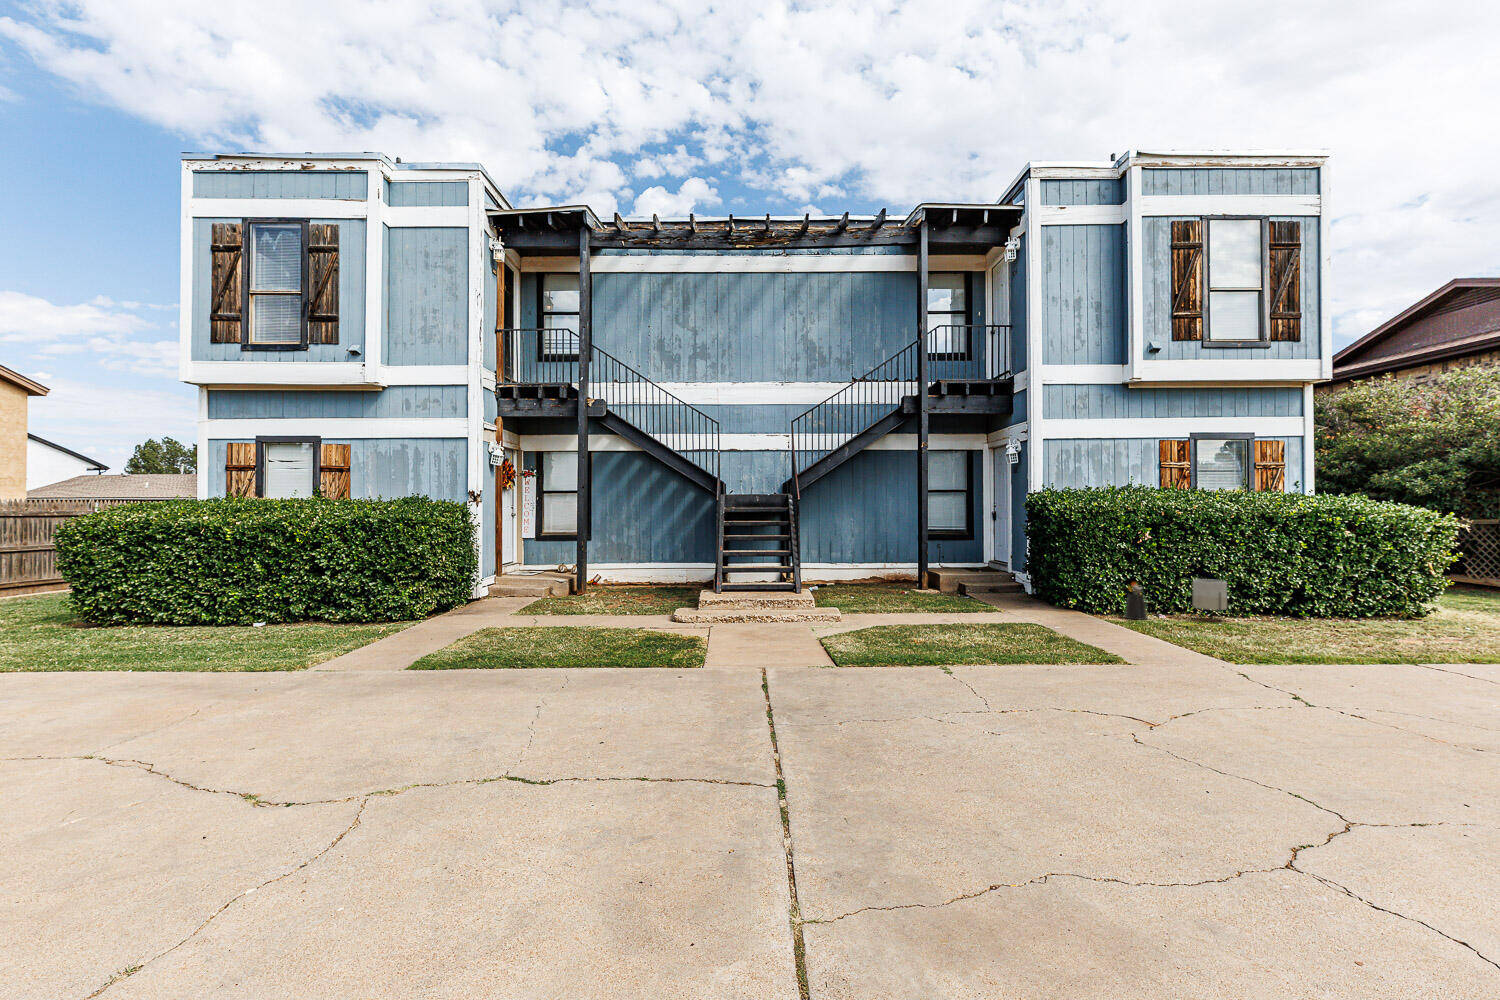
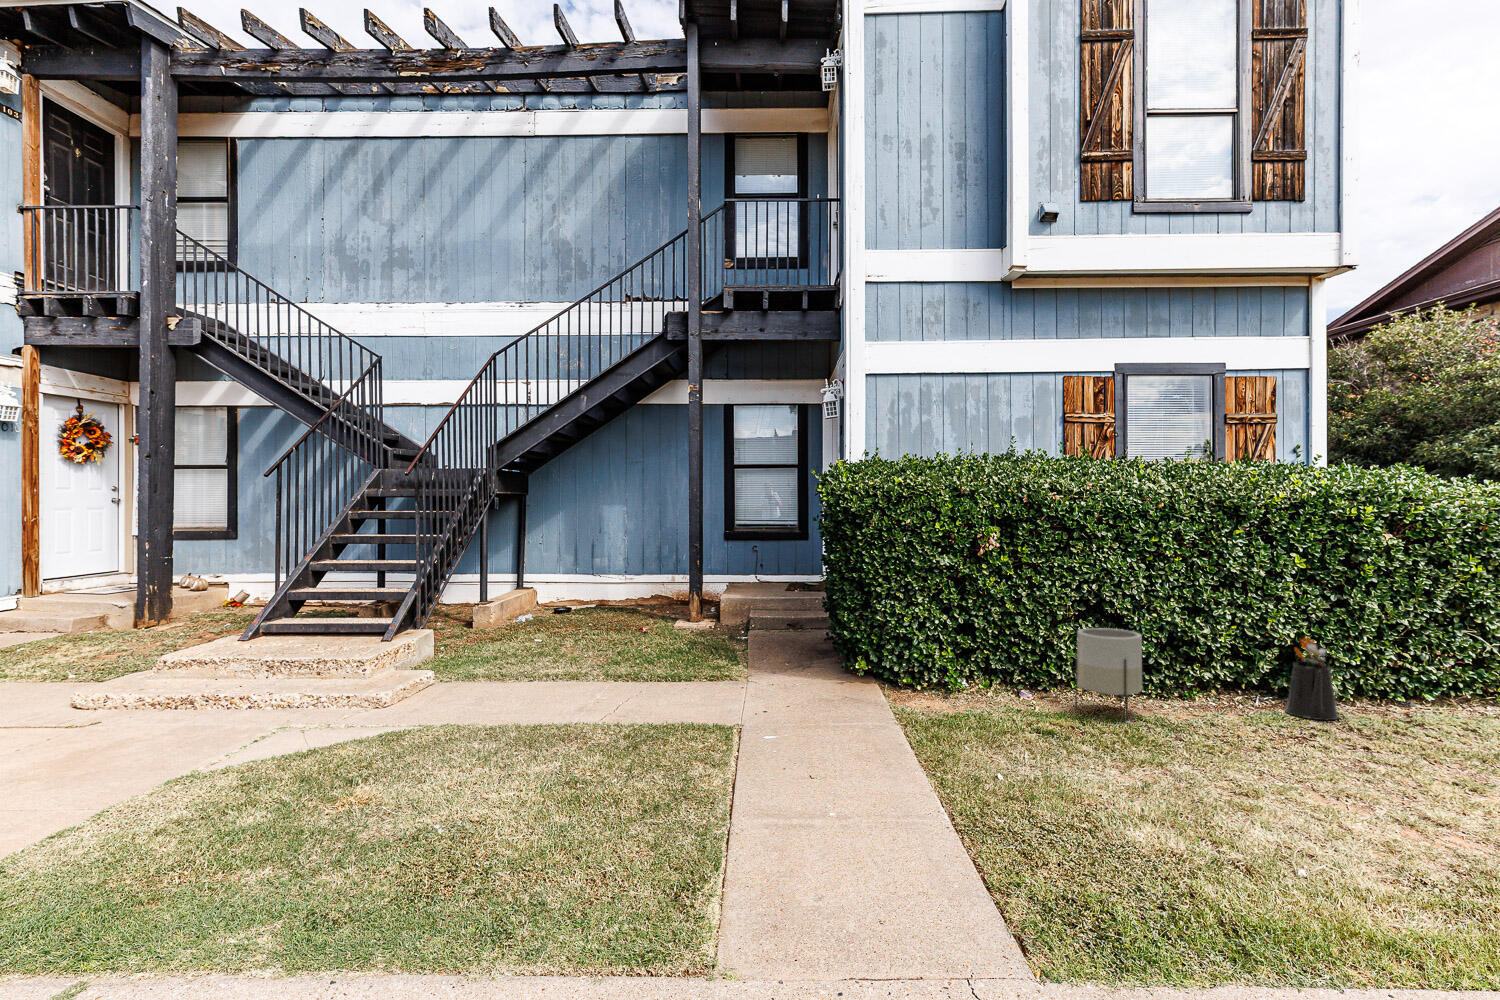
watering can: present [1124,582,1147,620] -> present [1285,638,1339,720]

